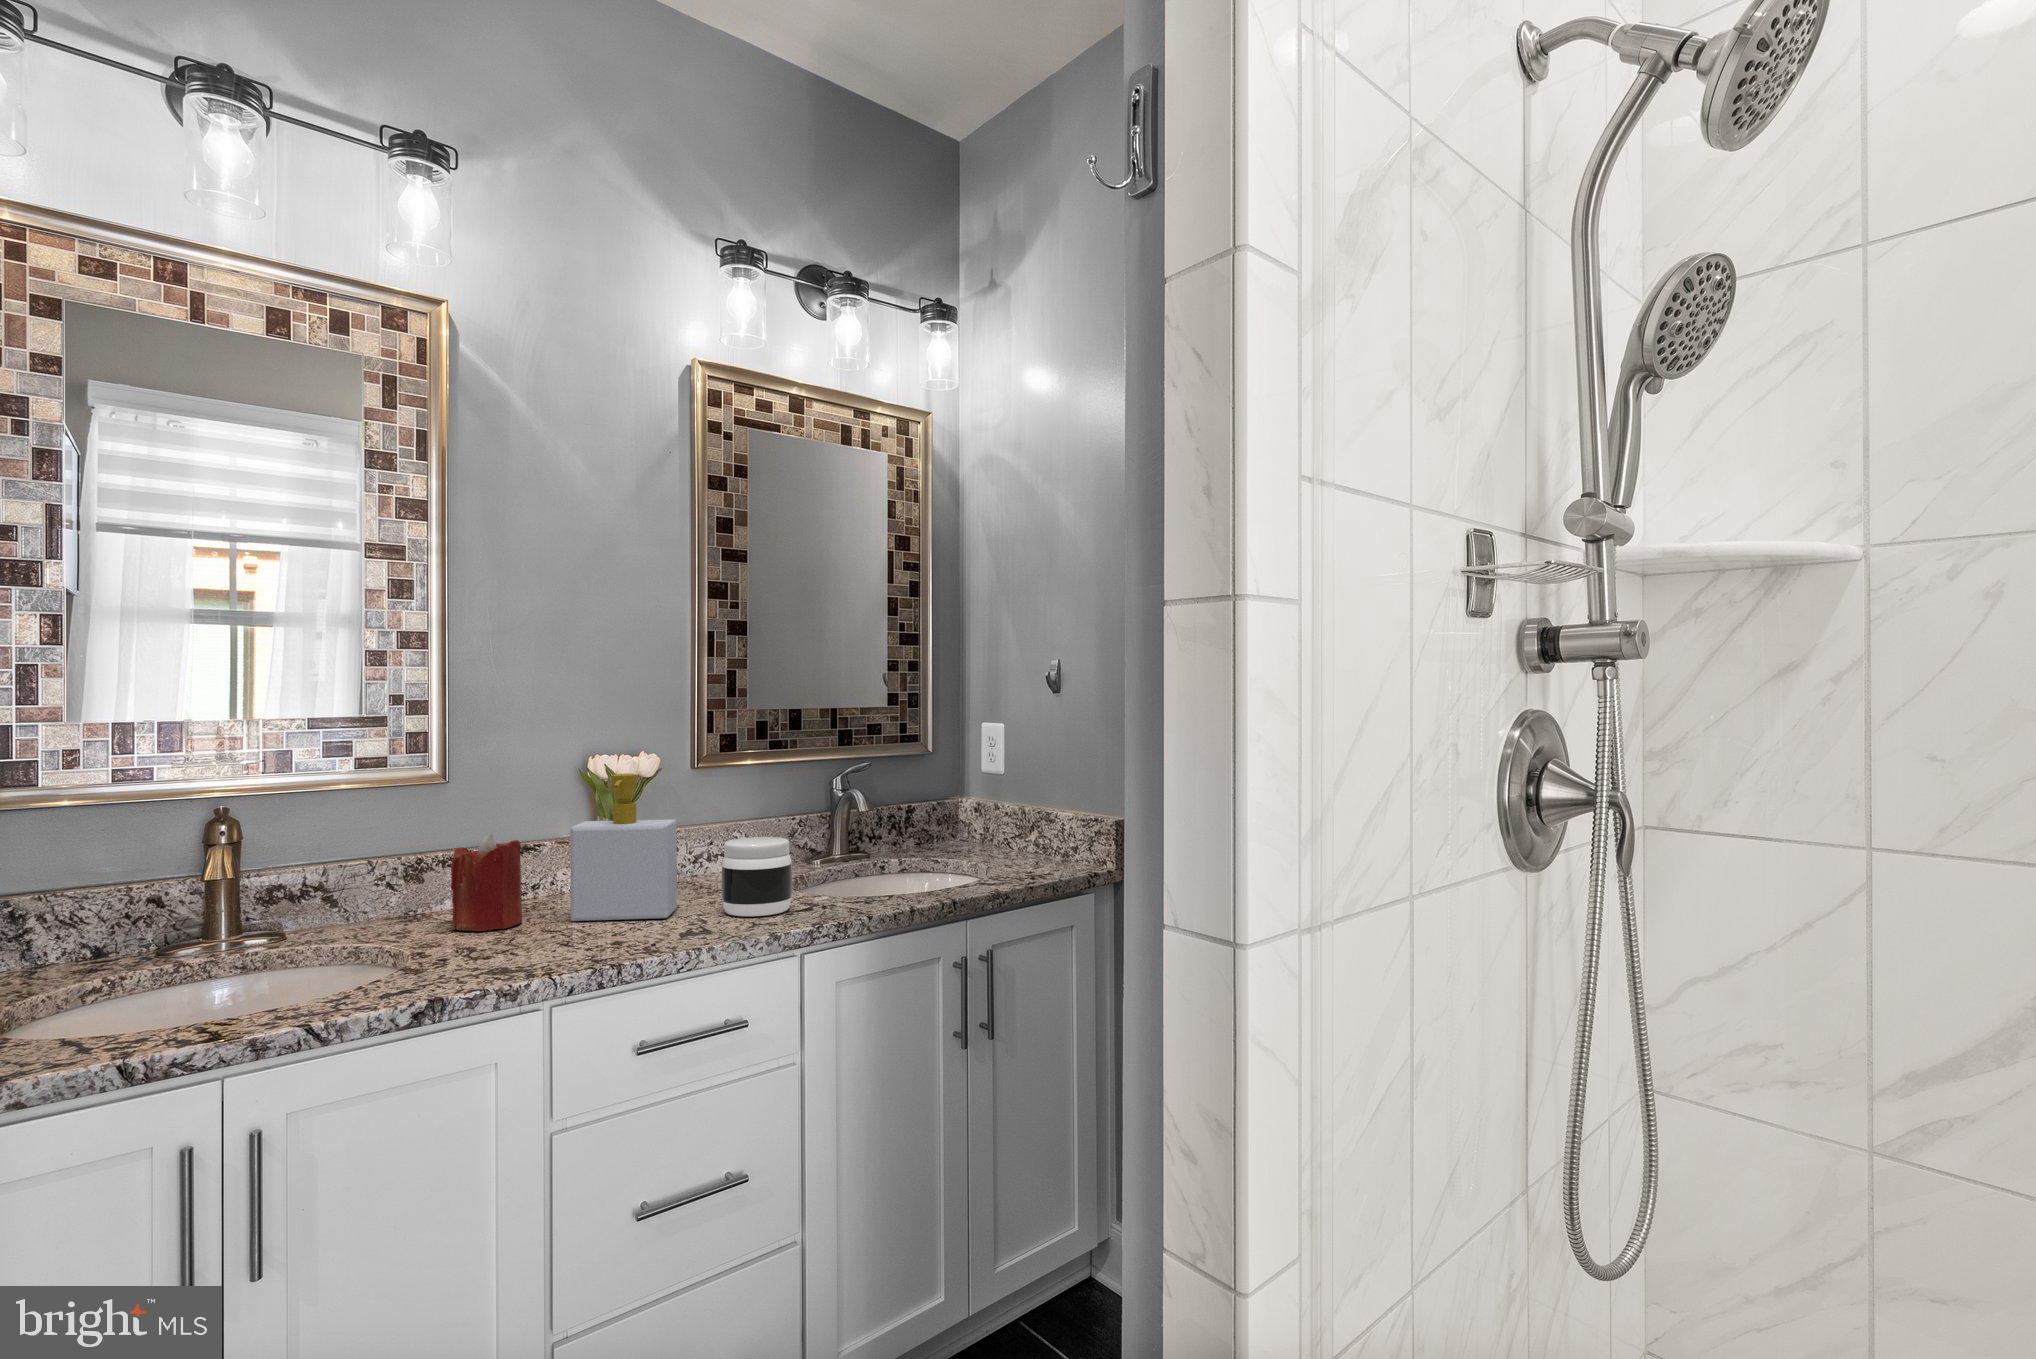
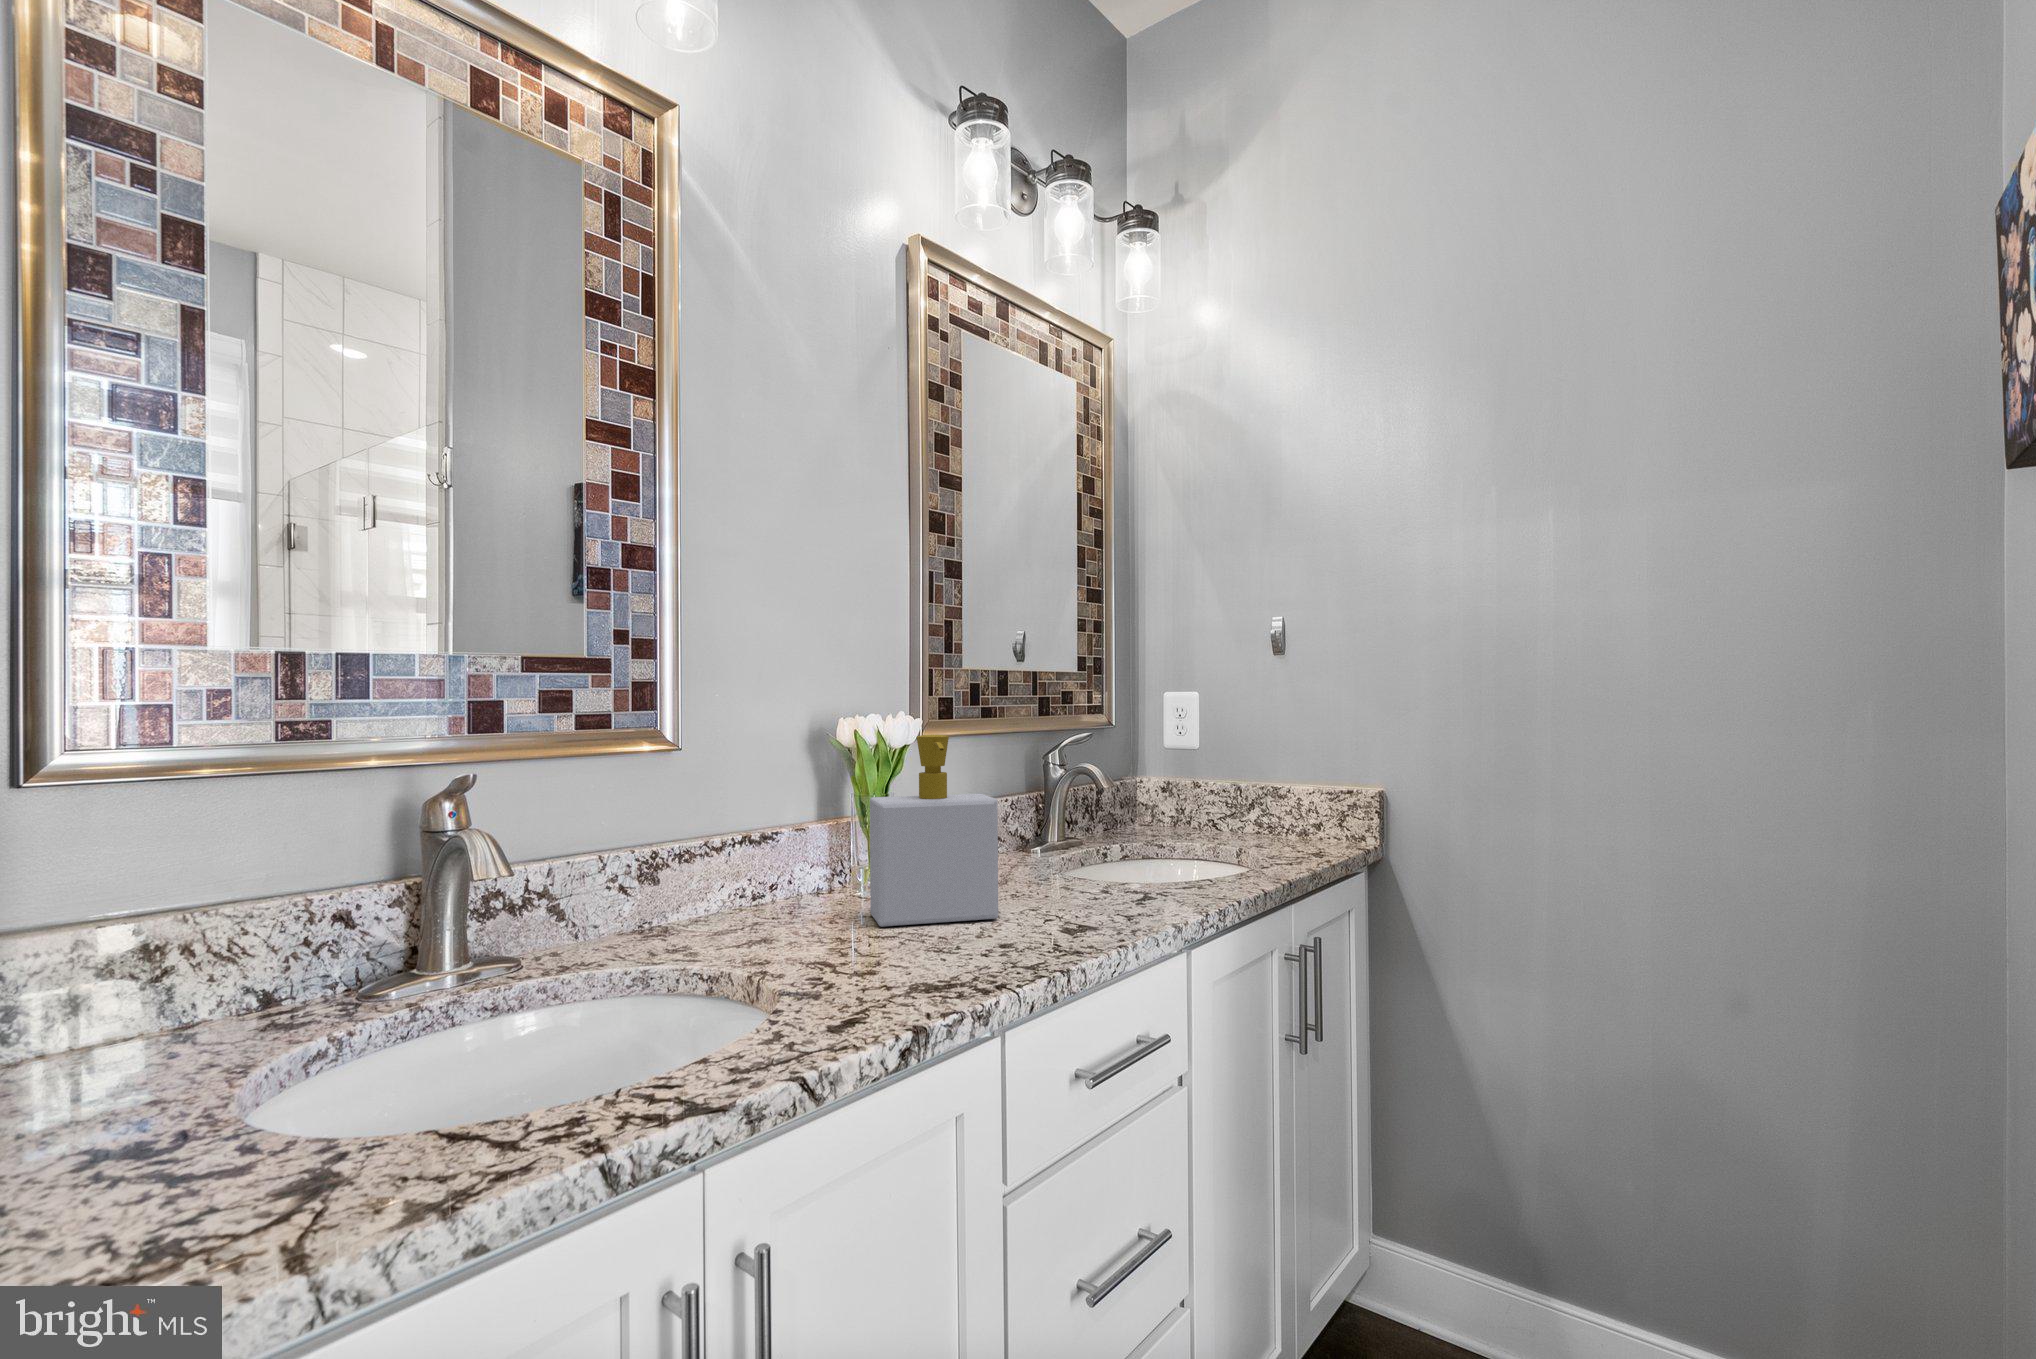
candle: present [451,833,522,931] -> none [734,813,819,945]
jar: present [721,837,792,916] -> none [1044,814,1129,913]

